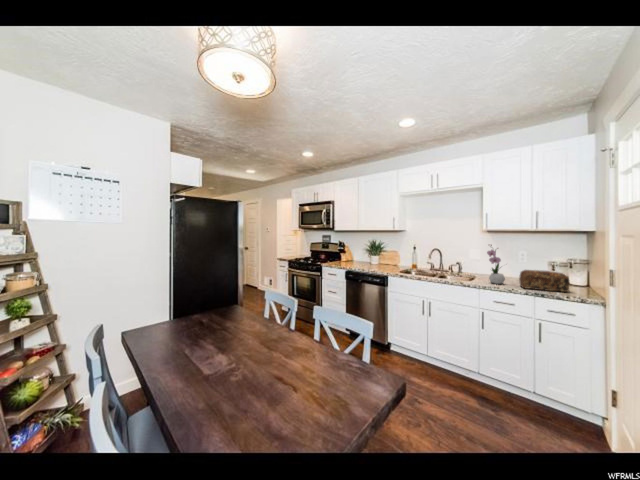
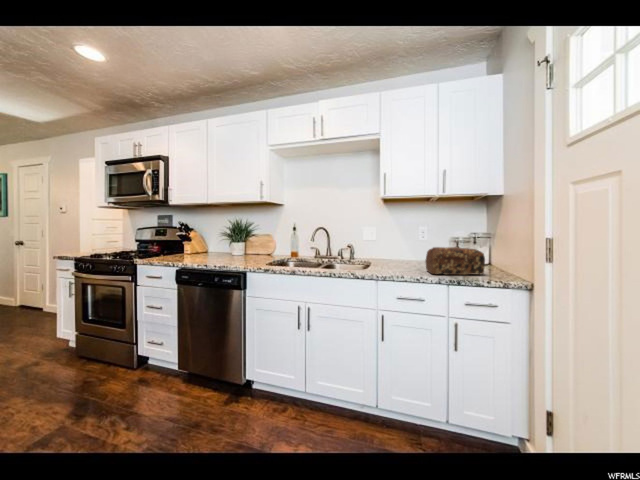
flower arrangement: present [487,245,505,284] -> none [386,213,411,271]

